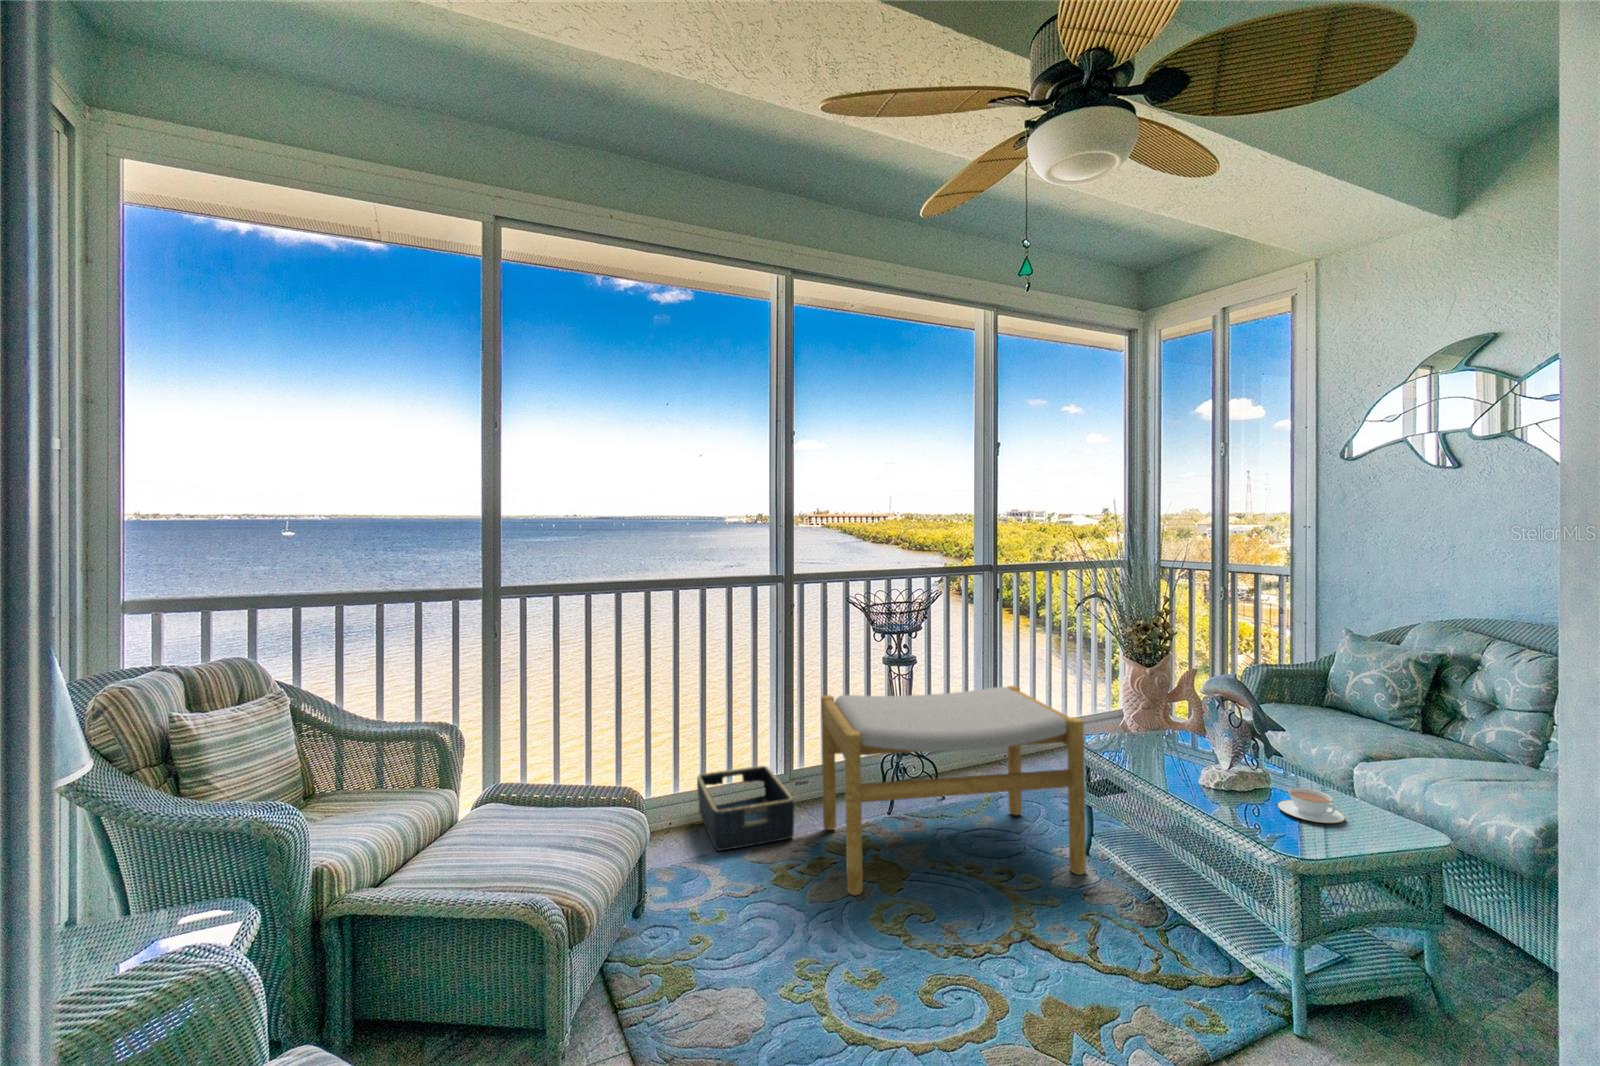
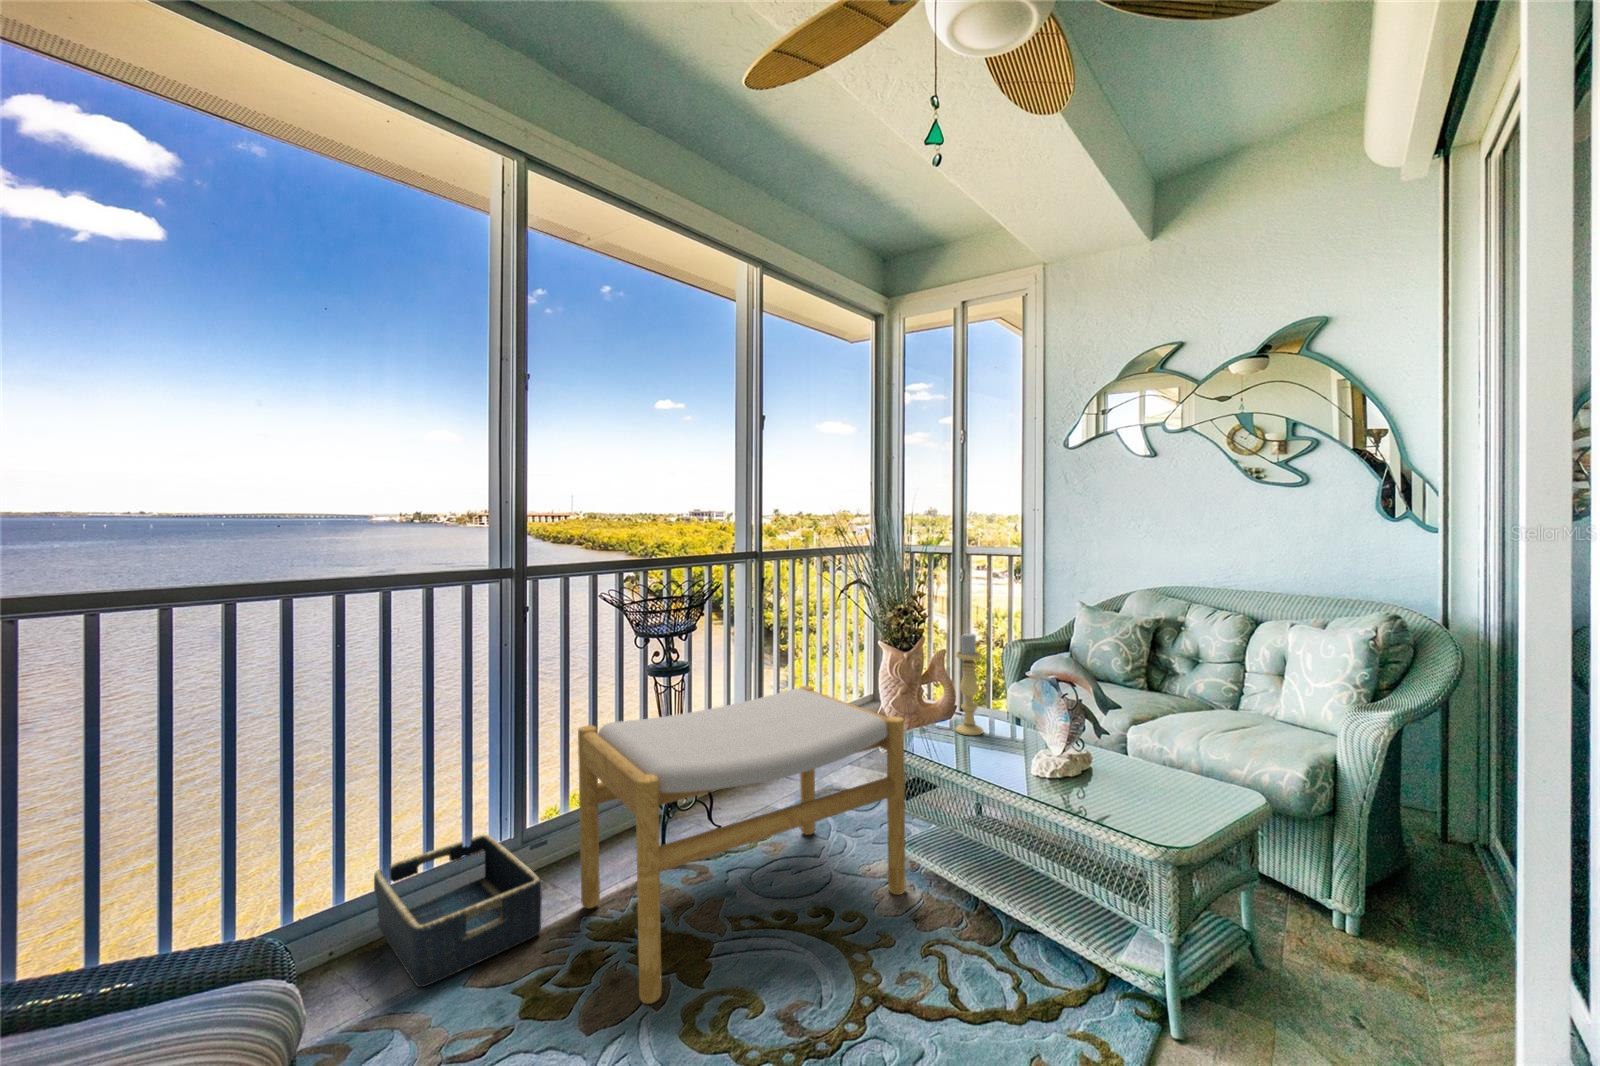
candle holder: none [1147,649,1176,746] -> present [956,633,983,735]
teacup: present [1278,788,1345,823] -> none [1113,764,1174,799]

